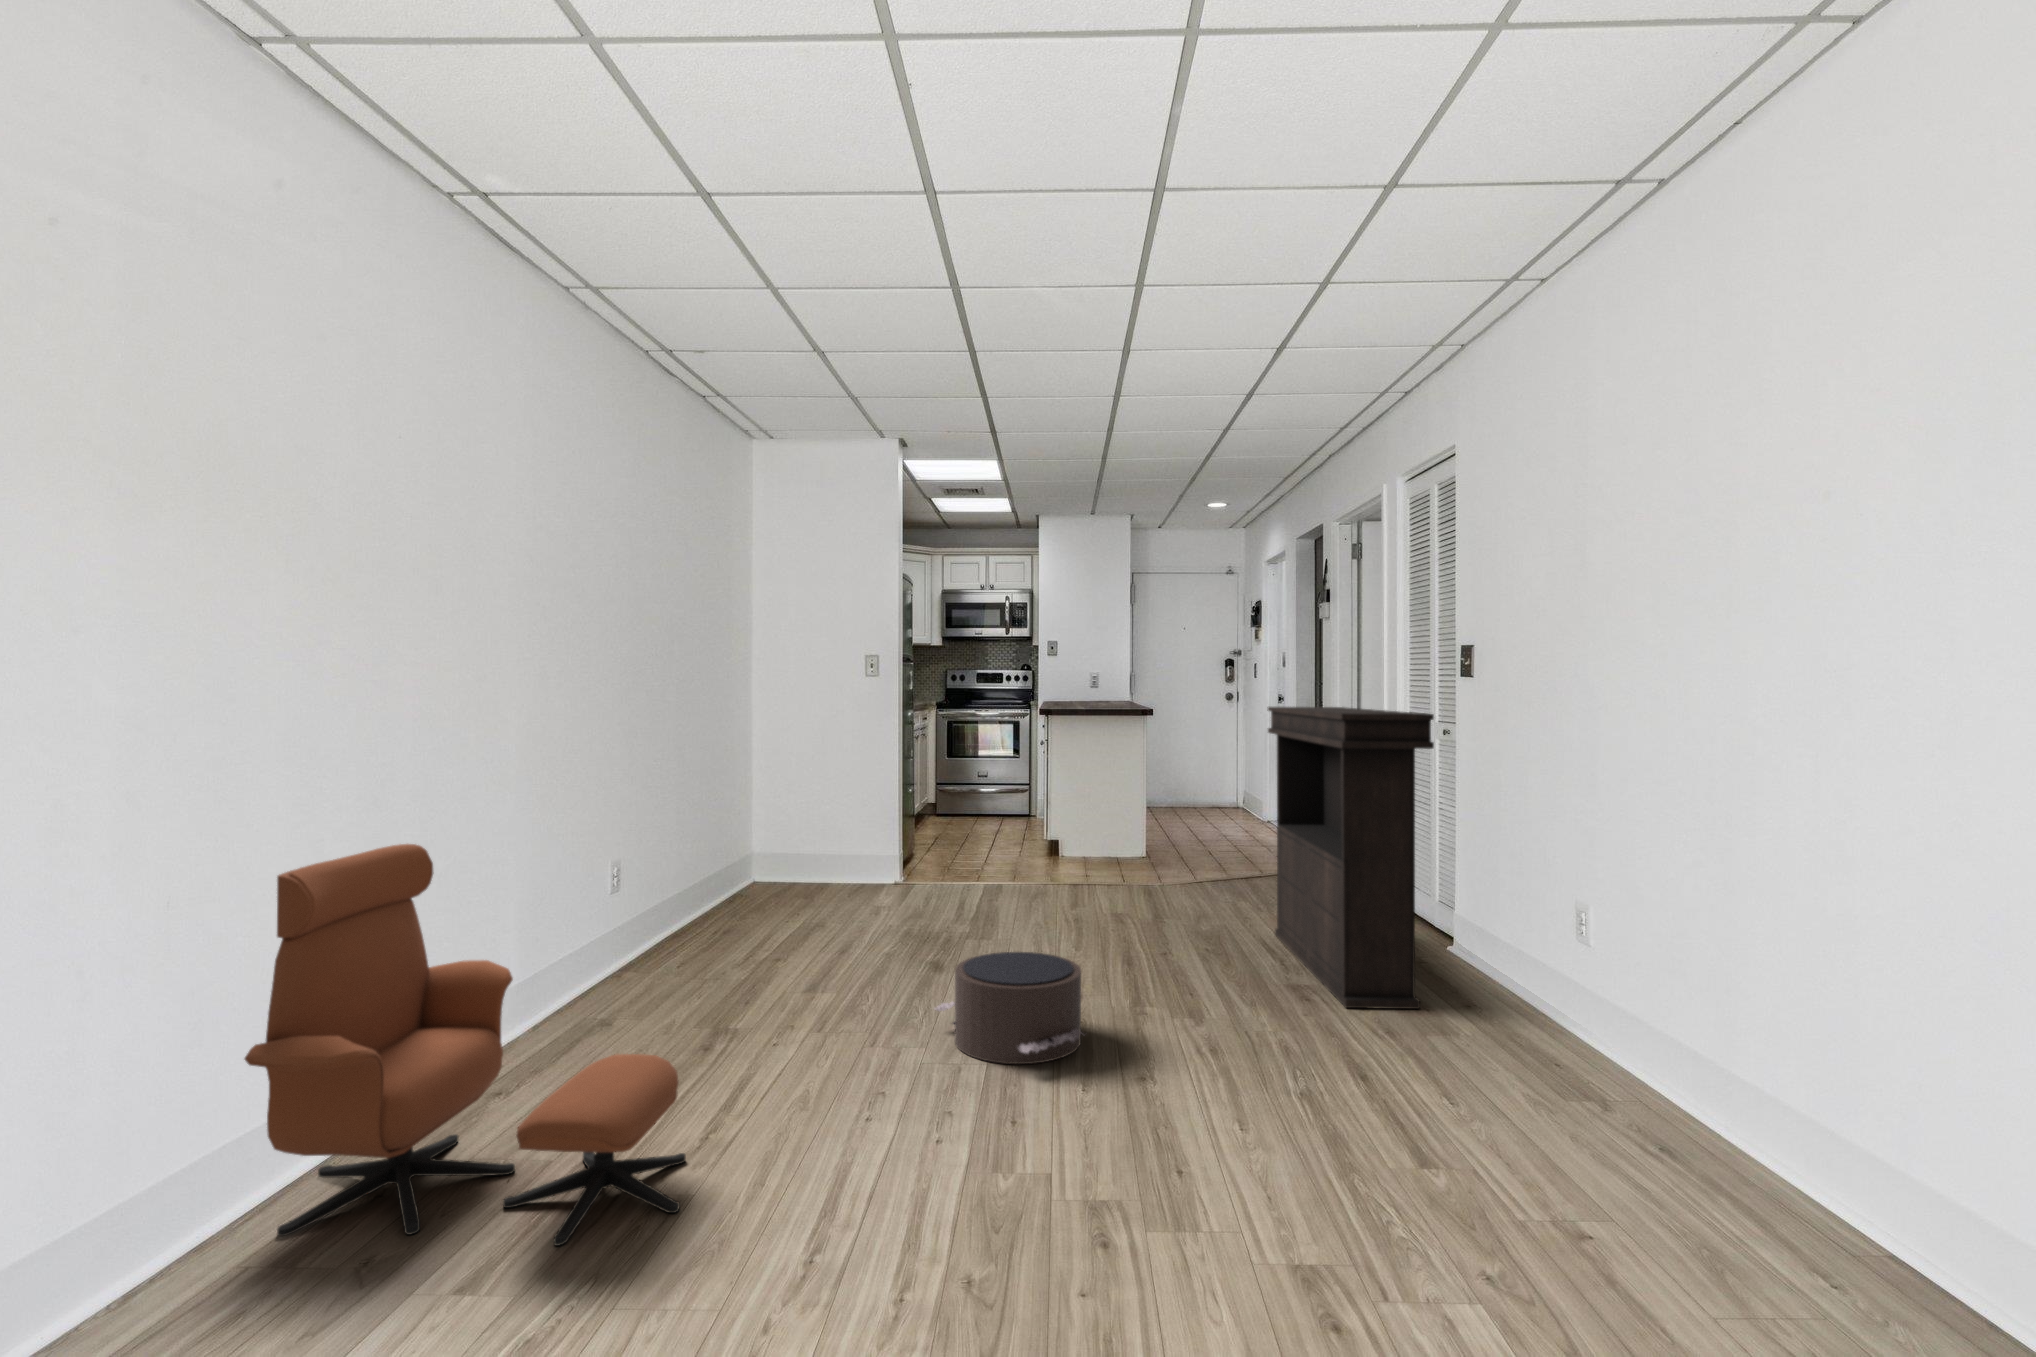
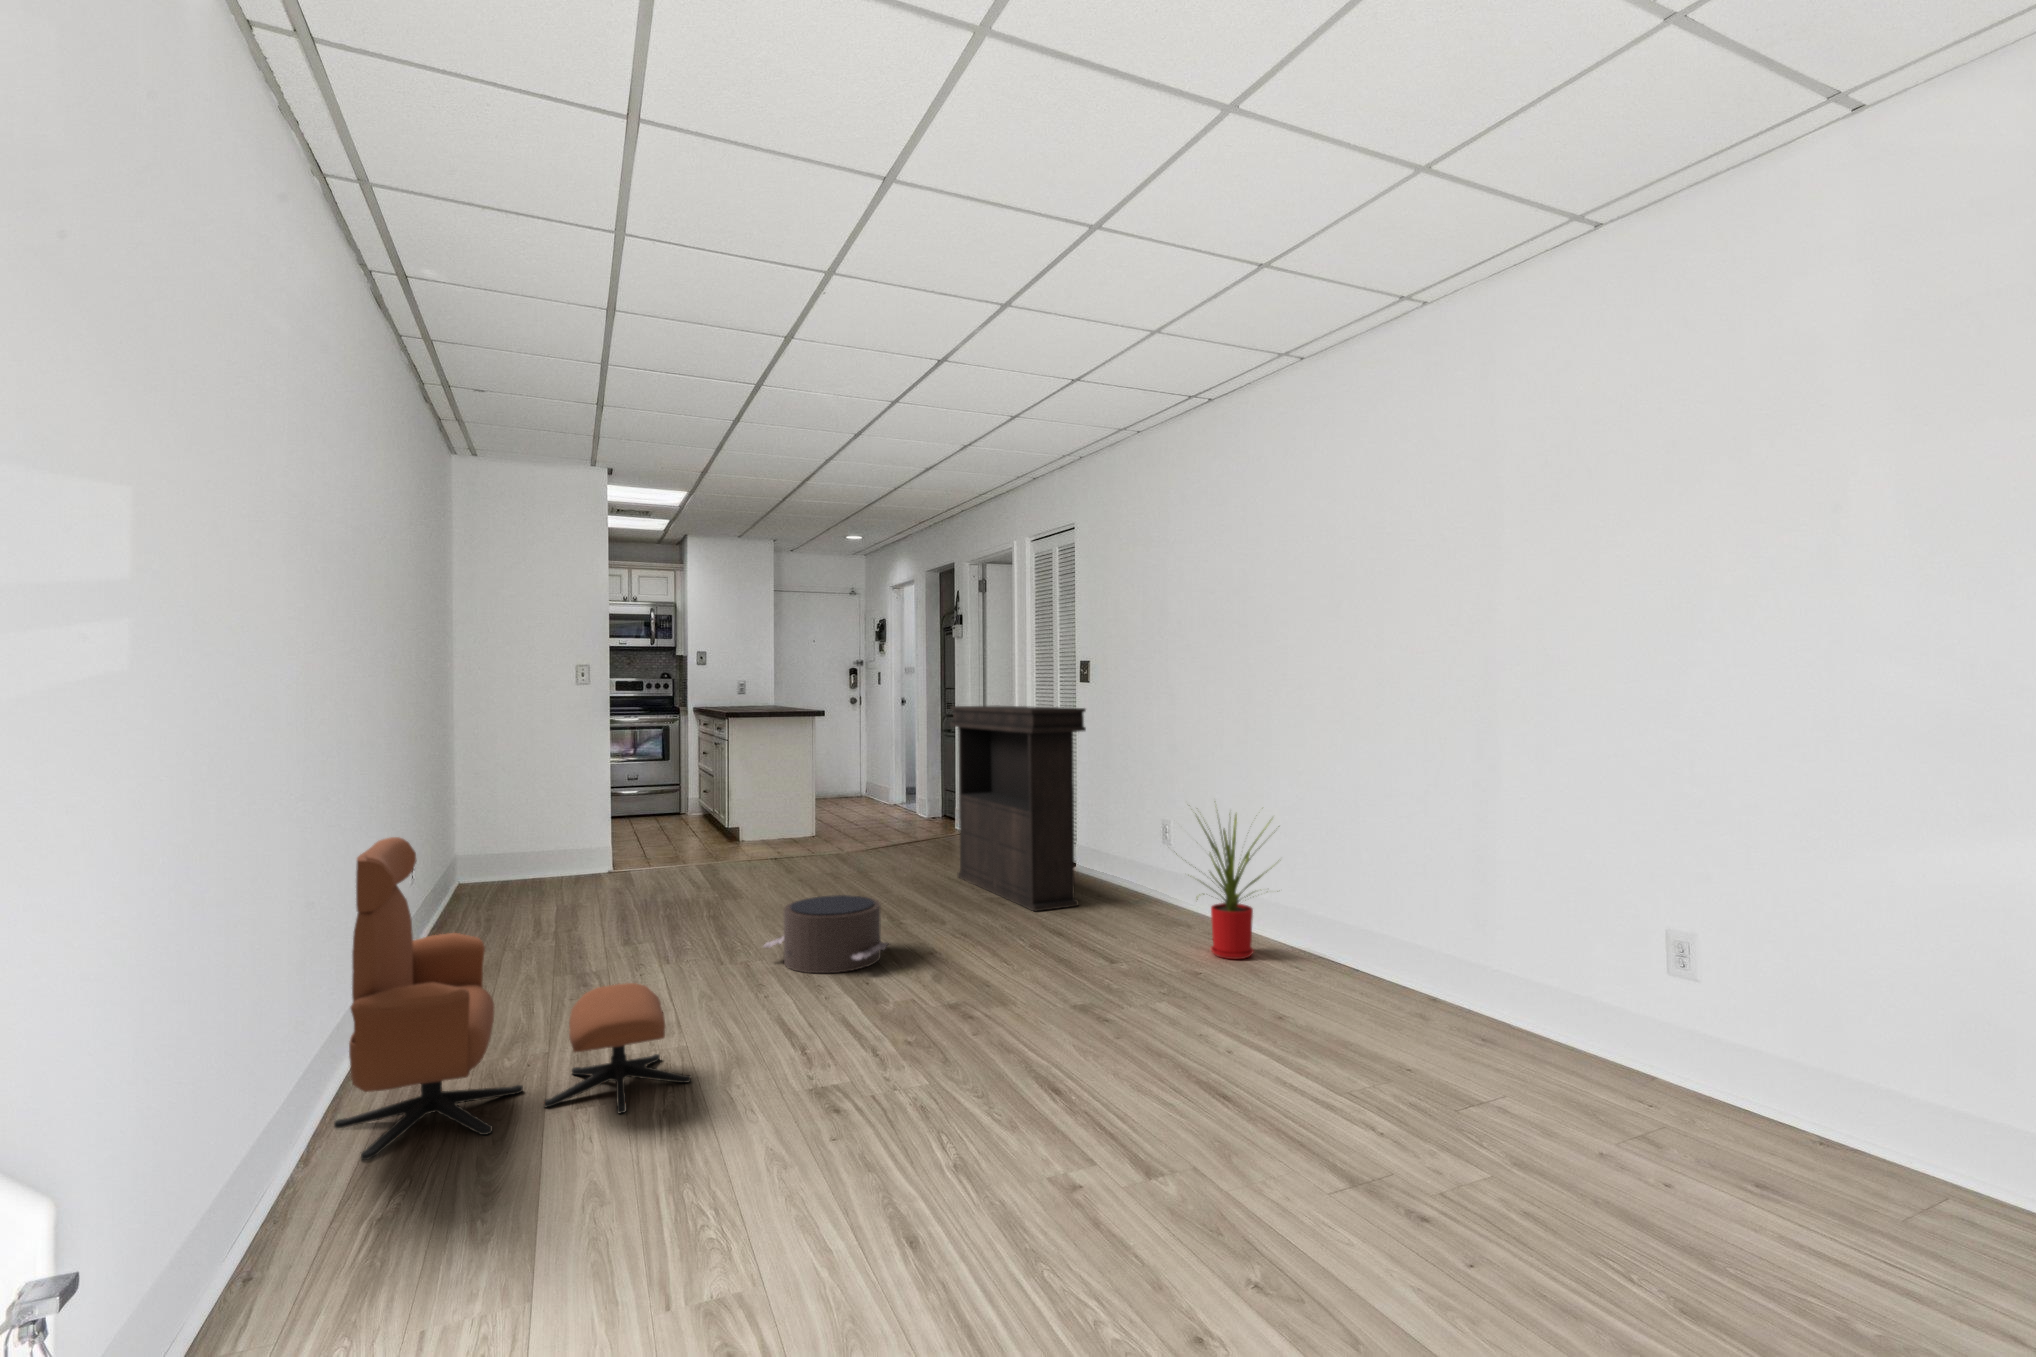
house plant: none [1528,877,1769,1176] -> present [1195,813,1279,959]

